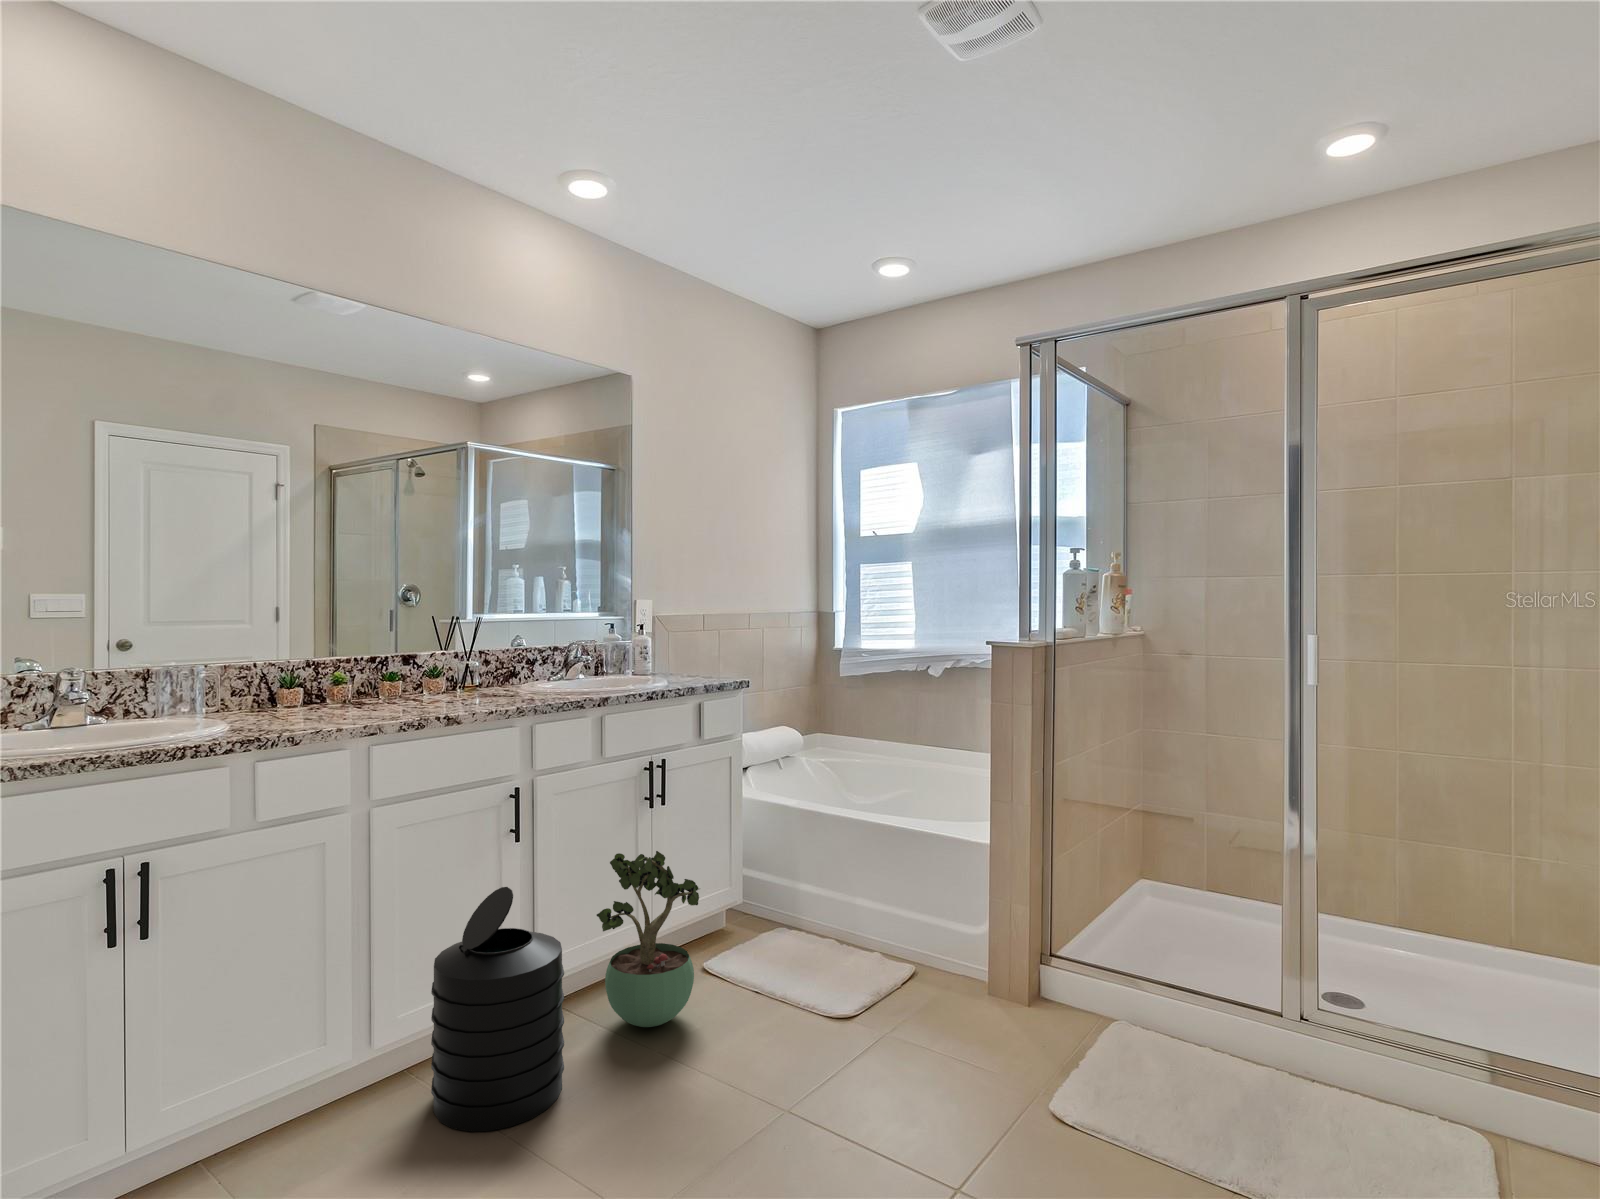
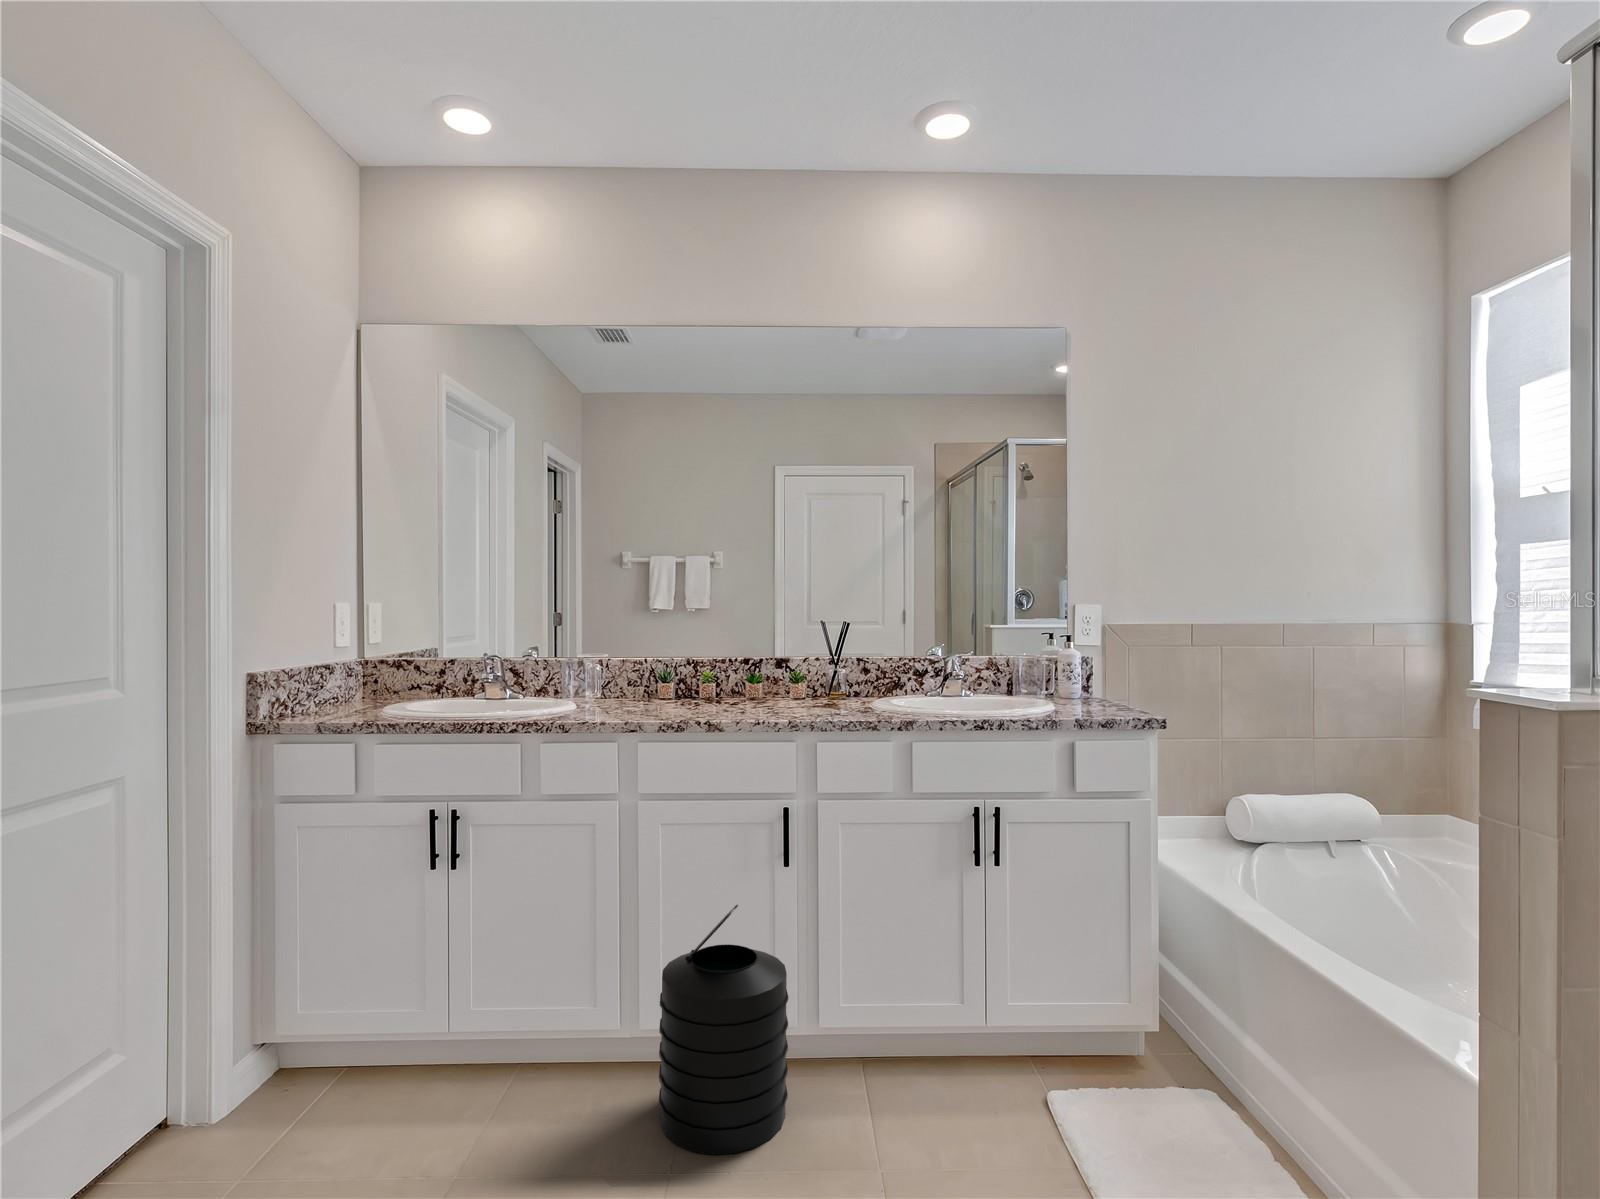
potted plant: present [597,851,699,1027] -> none [867,903,972,1123]

